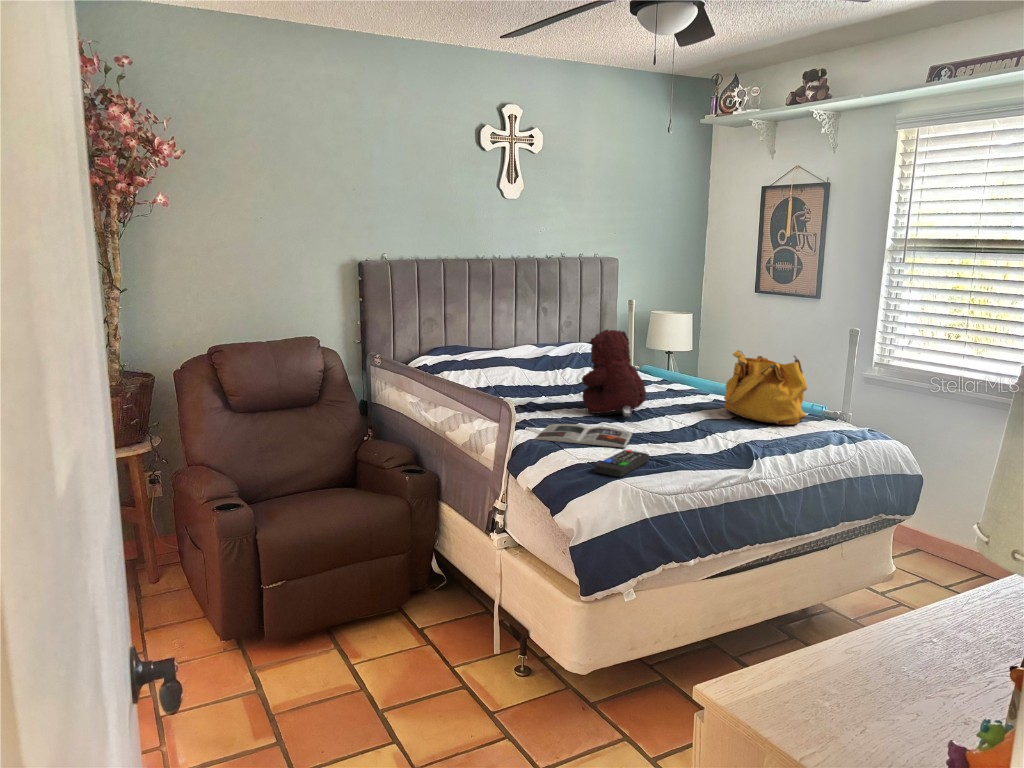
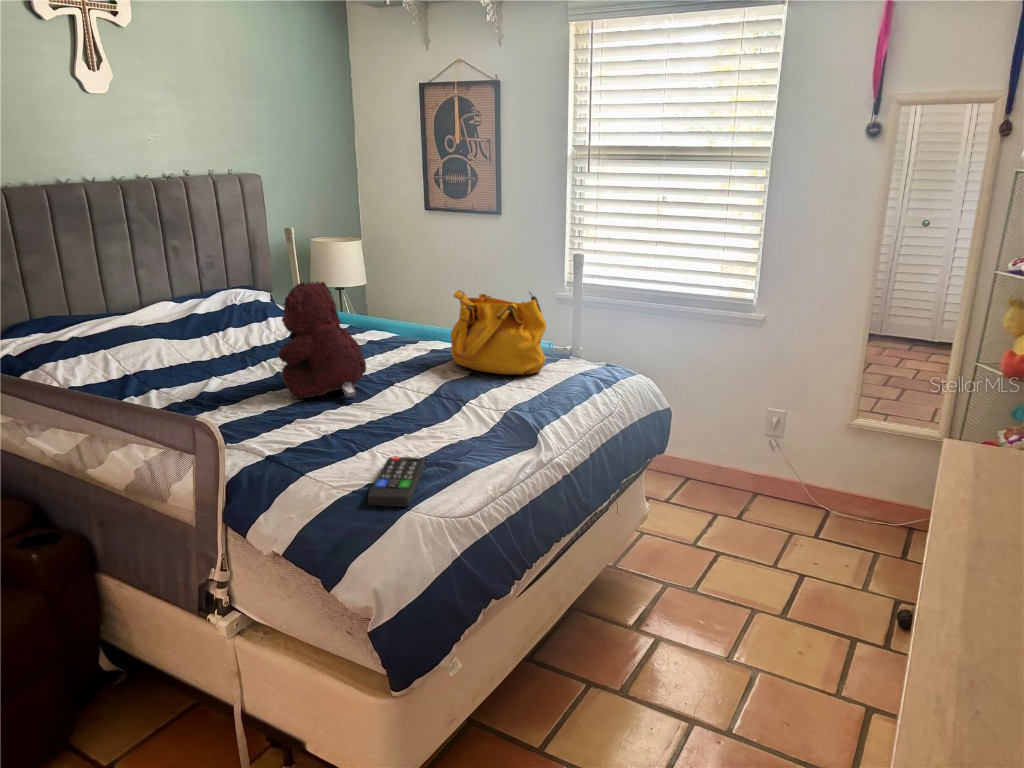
magazine: present [535,424,632,448] -> none [247,420,381,462]

